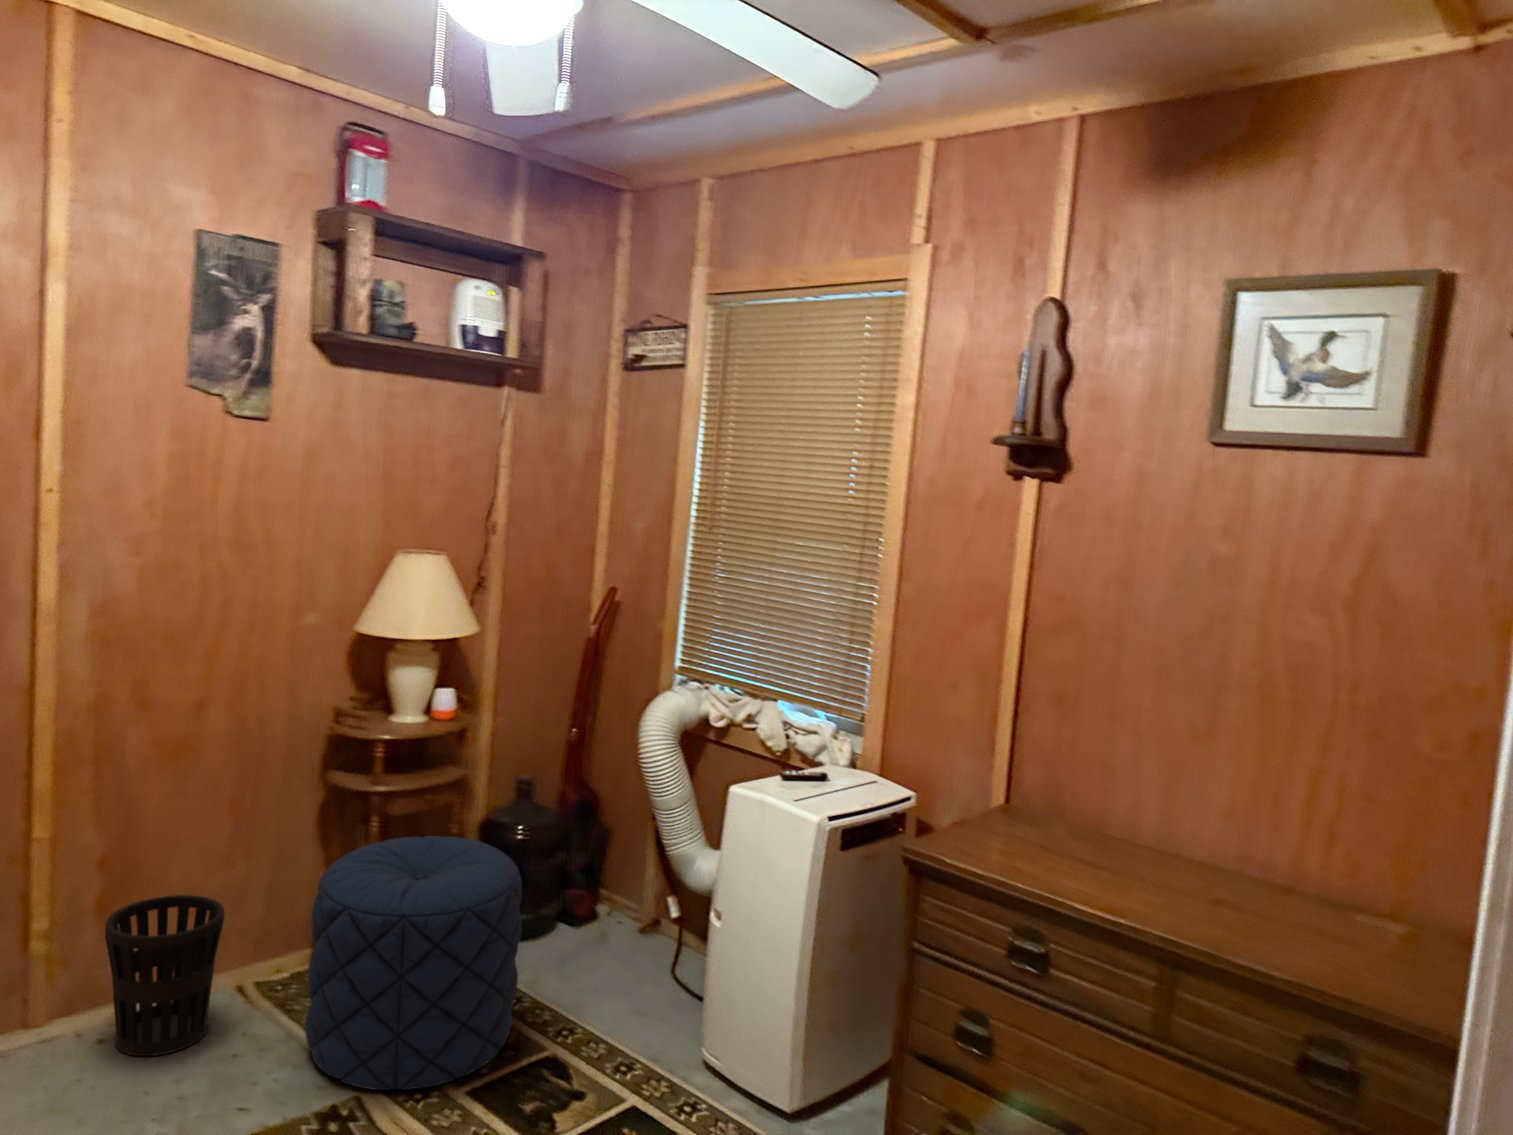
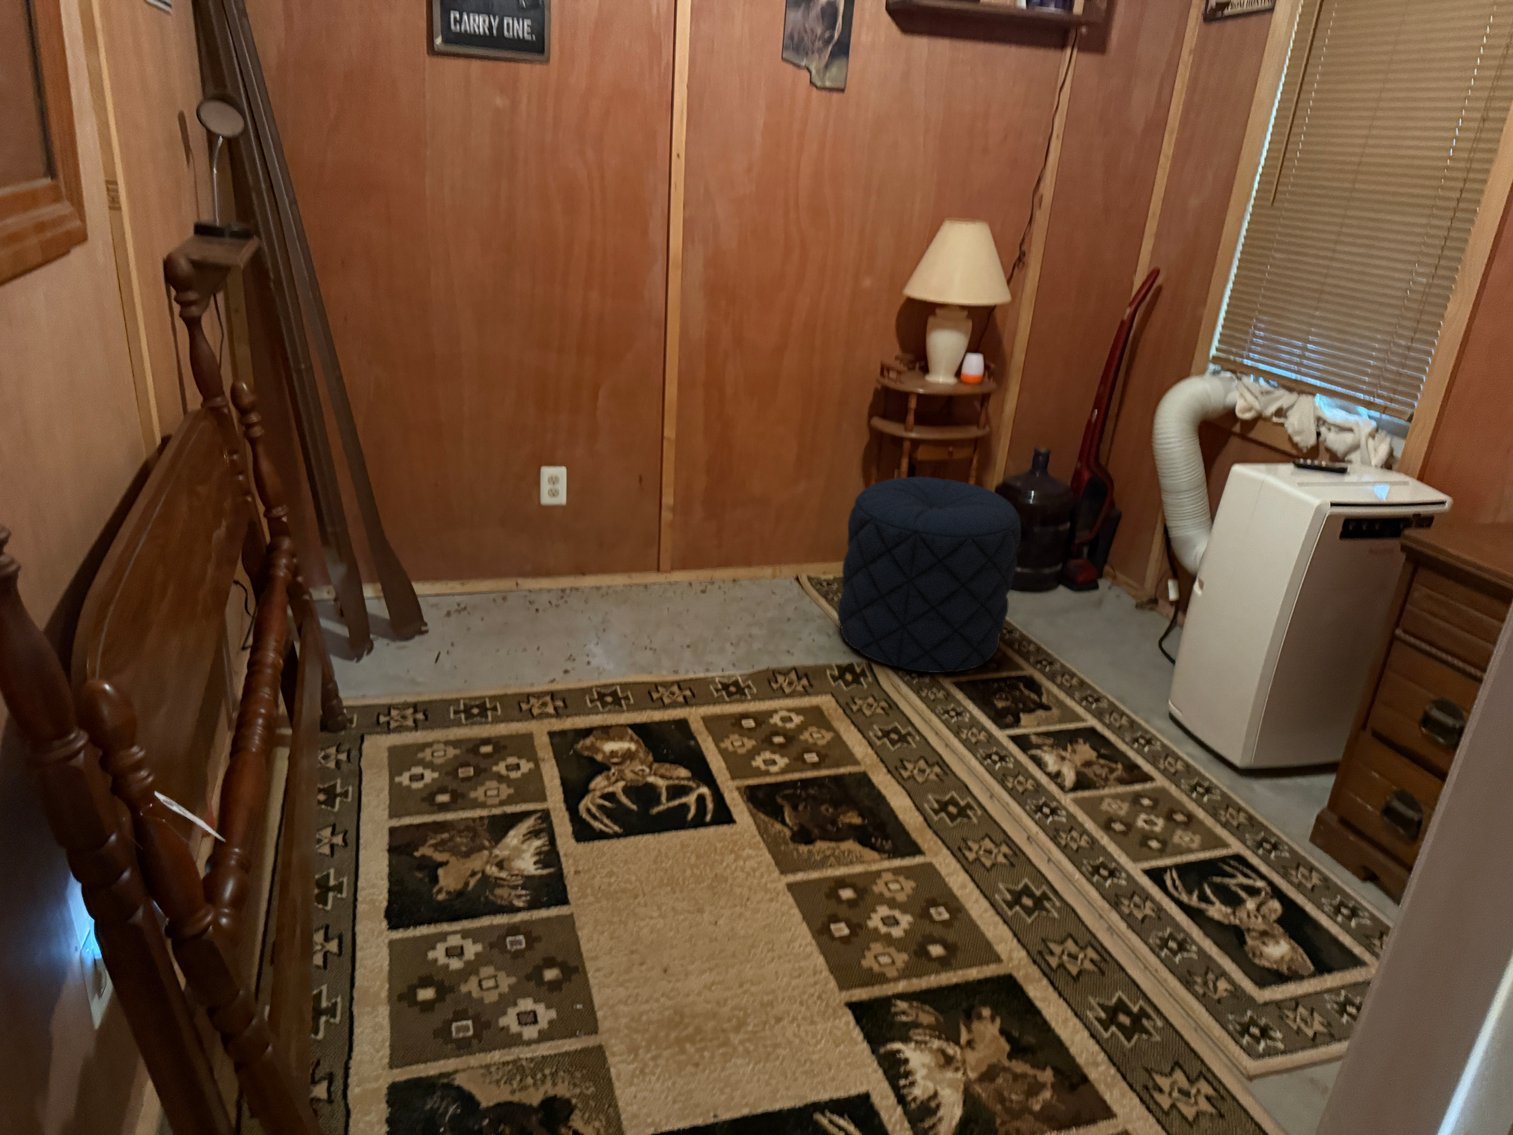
wastebasket: present [105,895,224,1056] -> none [708,495,788,607]

